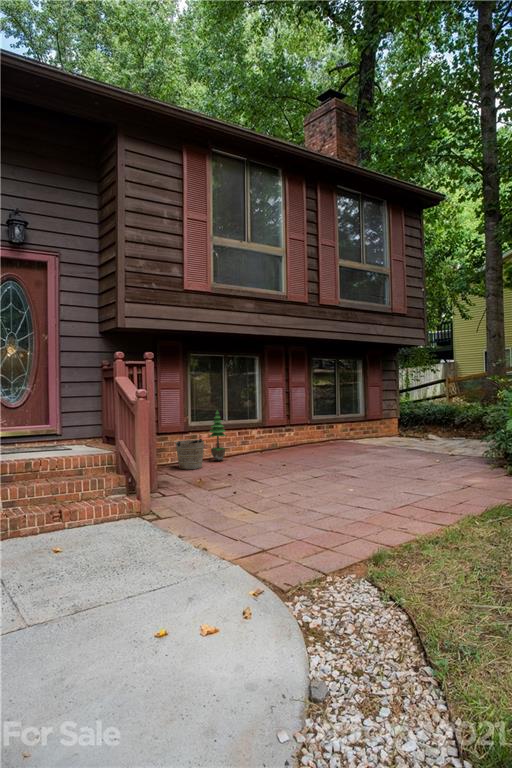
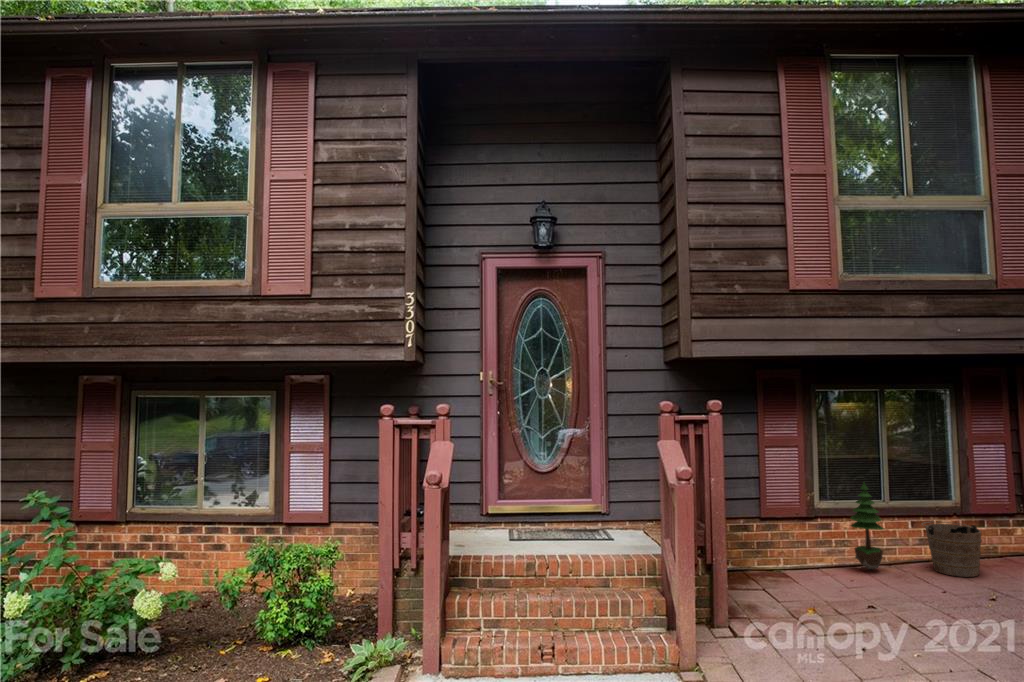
bucket: present [174,439,204,469] -> present [922,522,982,577]

